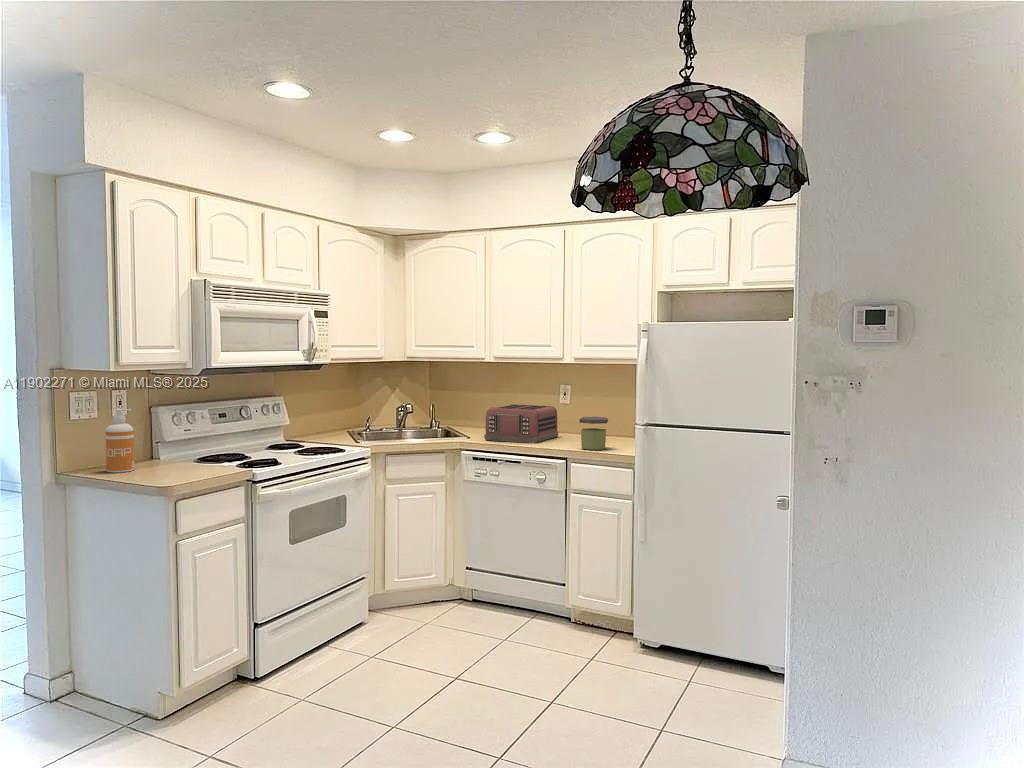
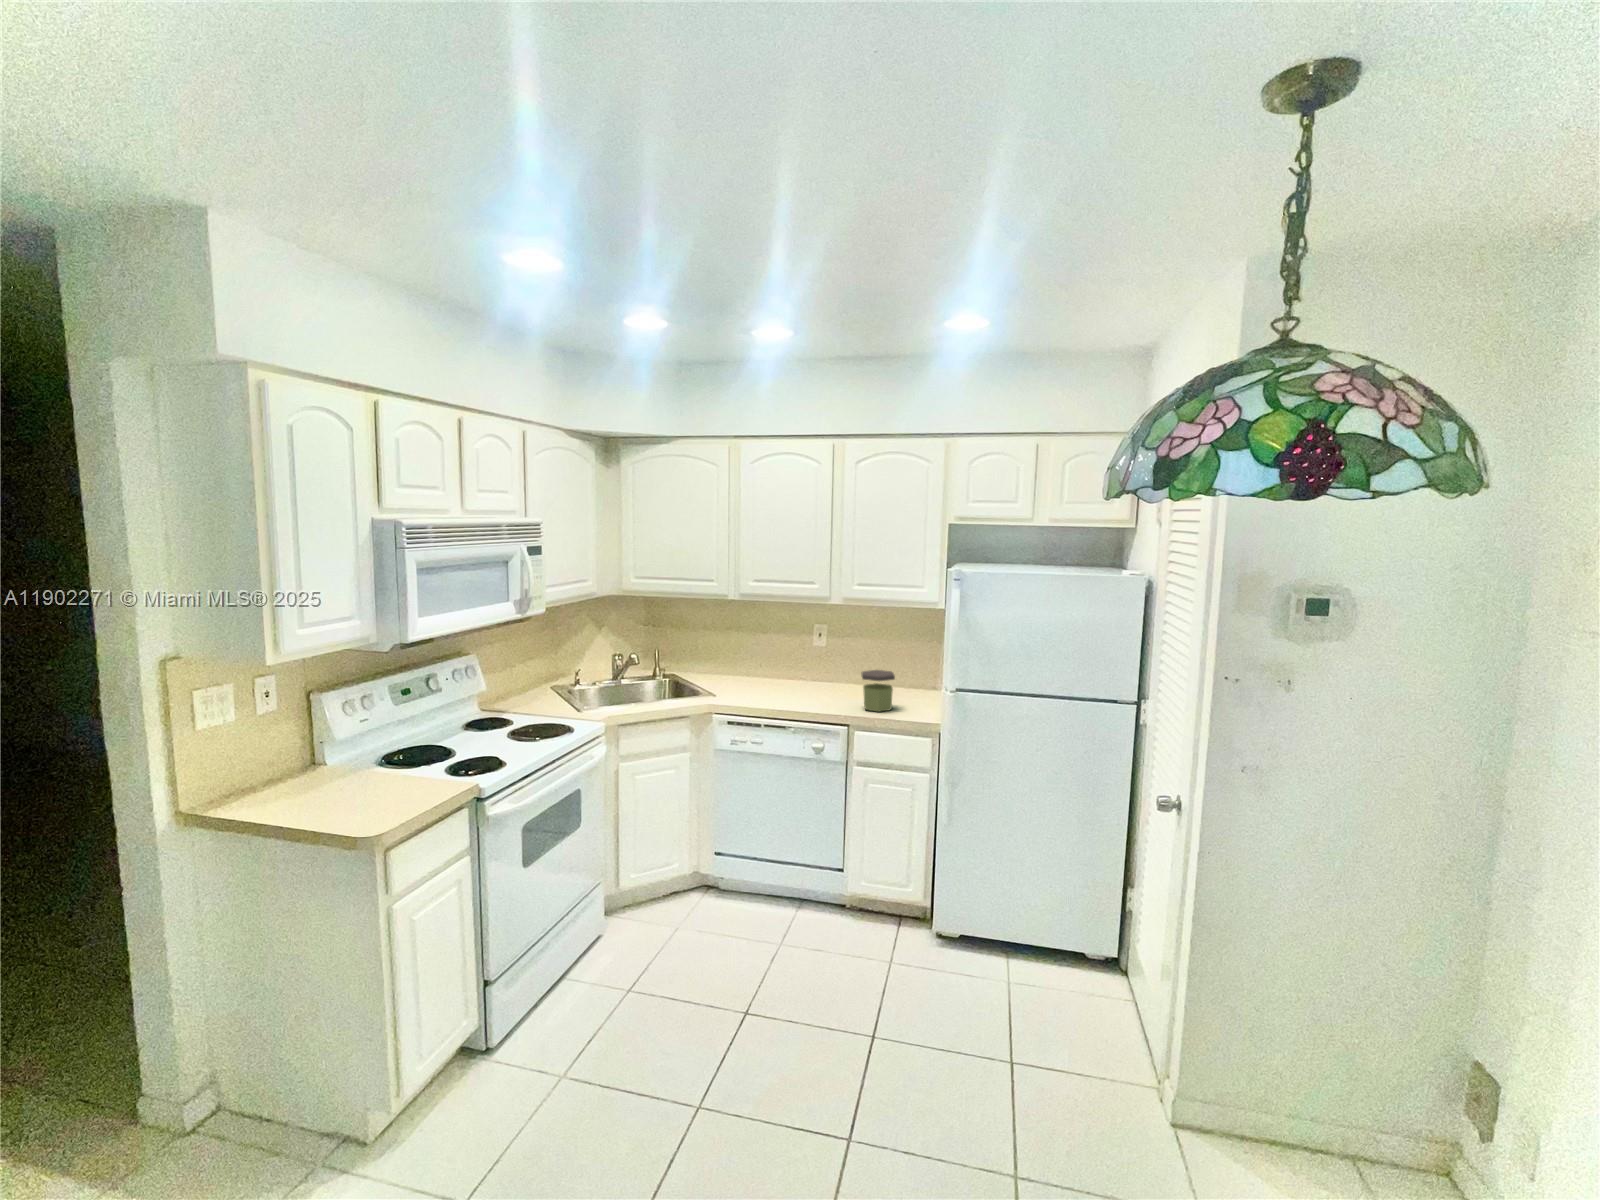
toaster: present [484,404,558,443] -> none [736,650,818,701]
soap dispenser: present [105,409,134,473] -> none [255,706,300,798]

